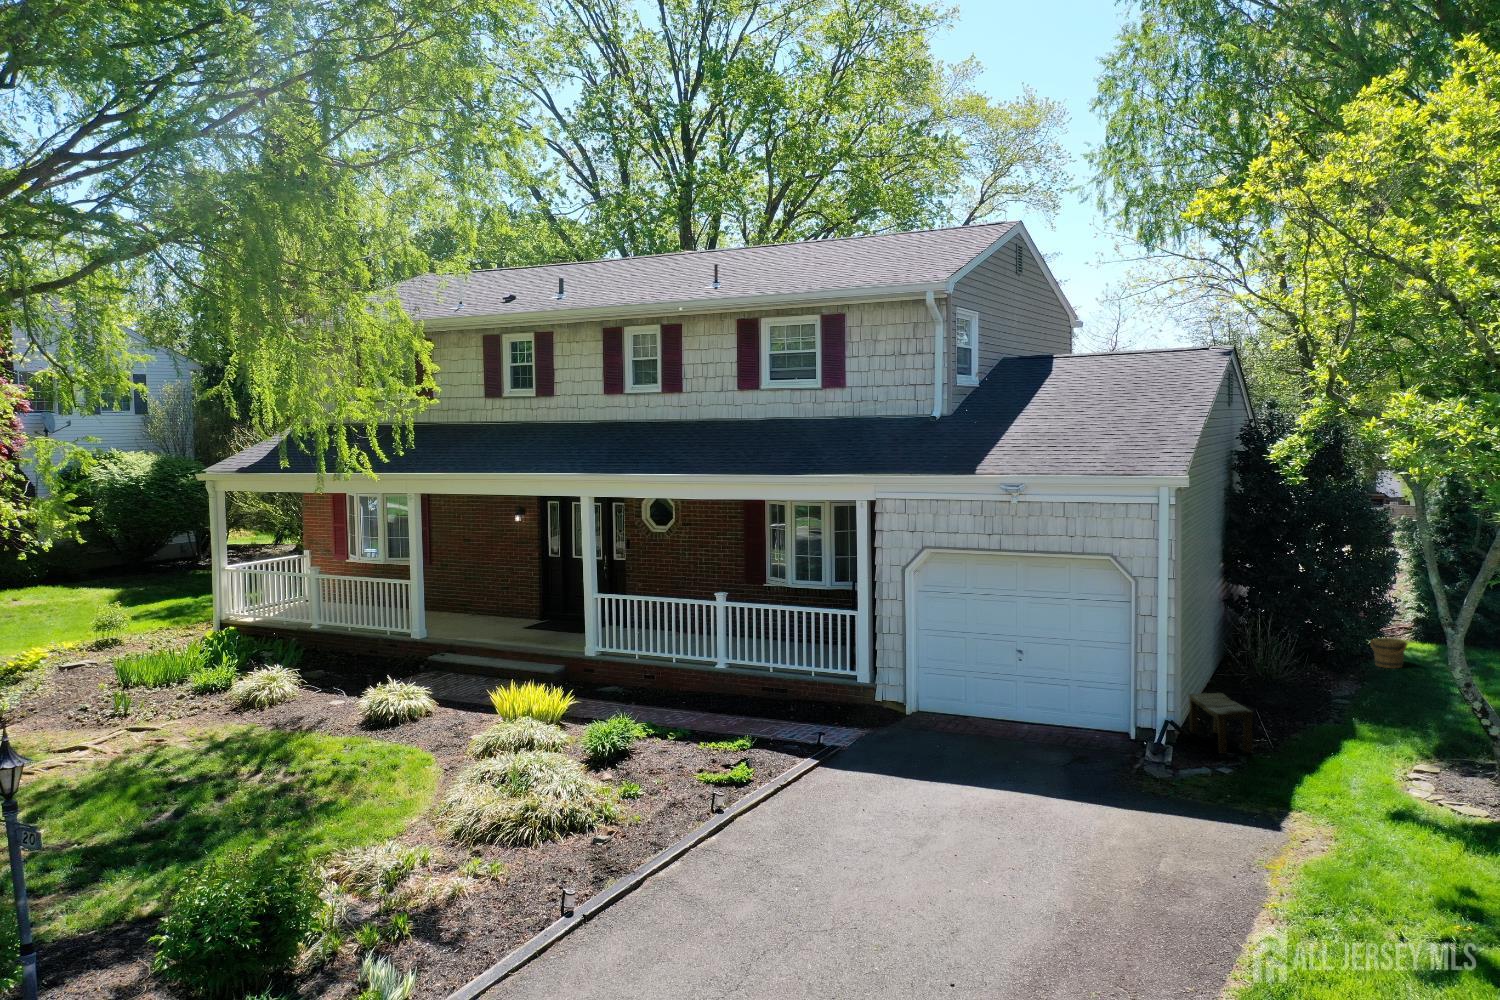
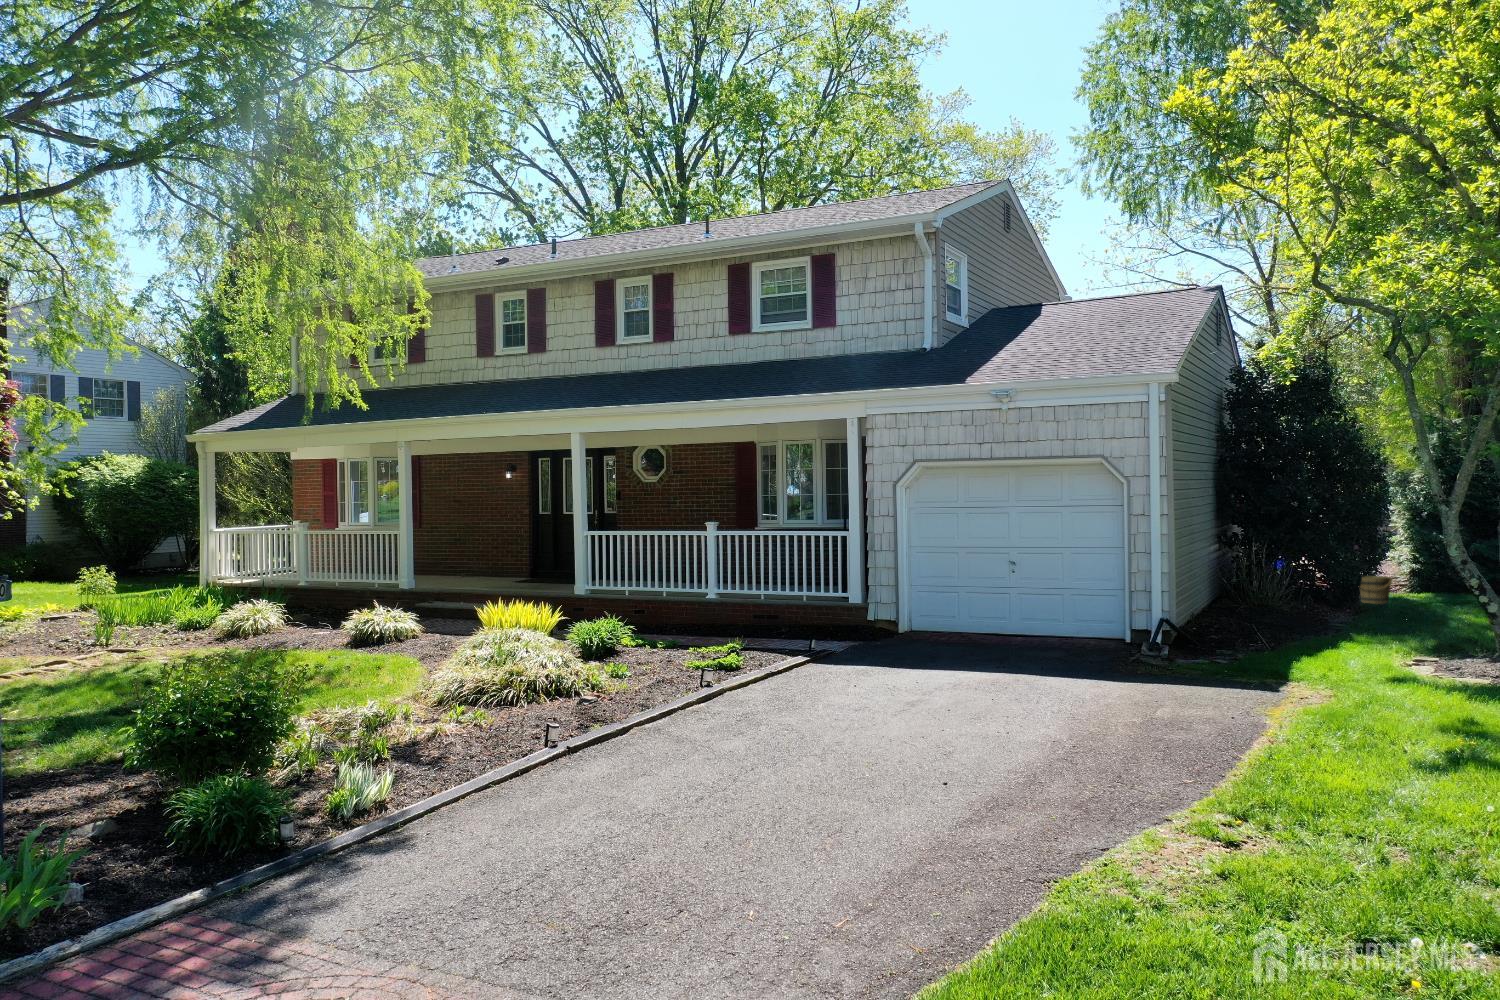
bench: present [1188,693,1253,754] -> none [1180,599,1246,650]

